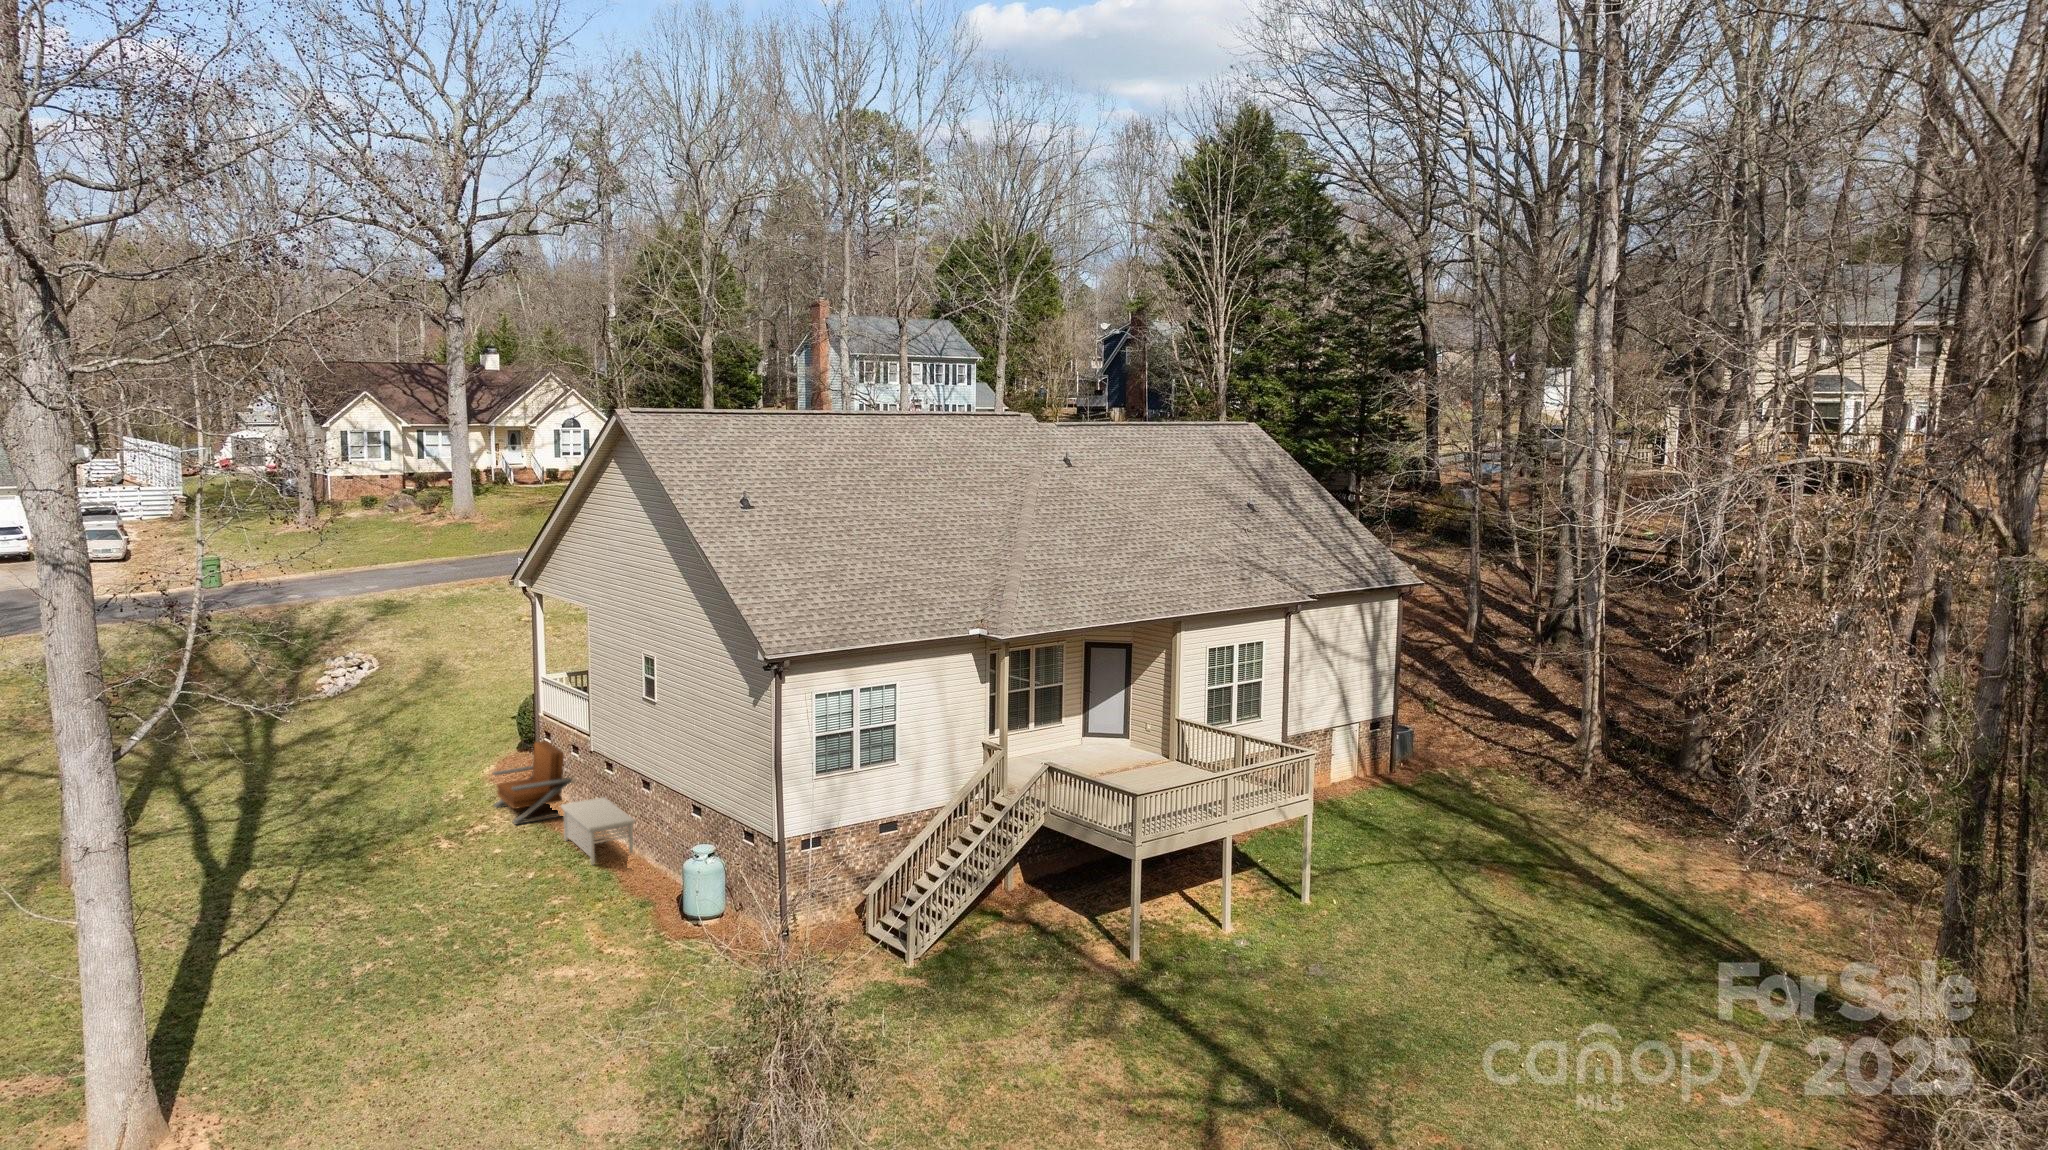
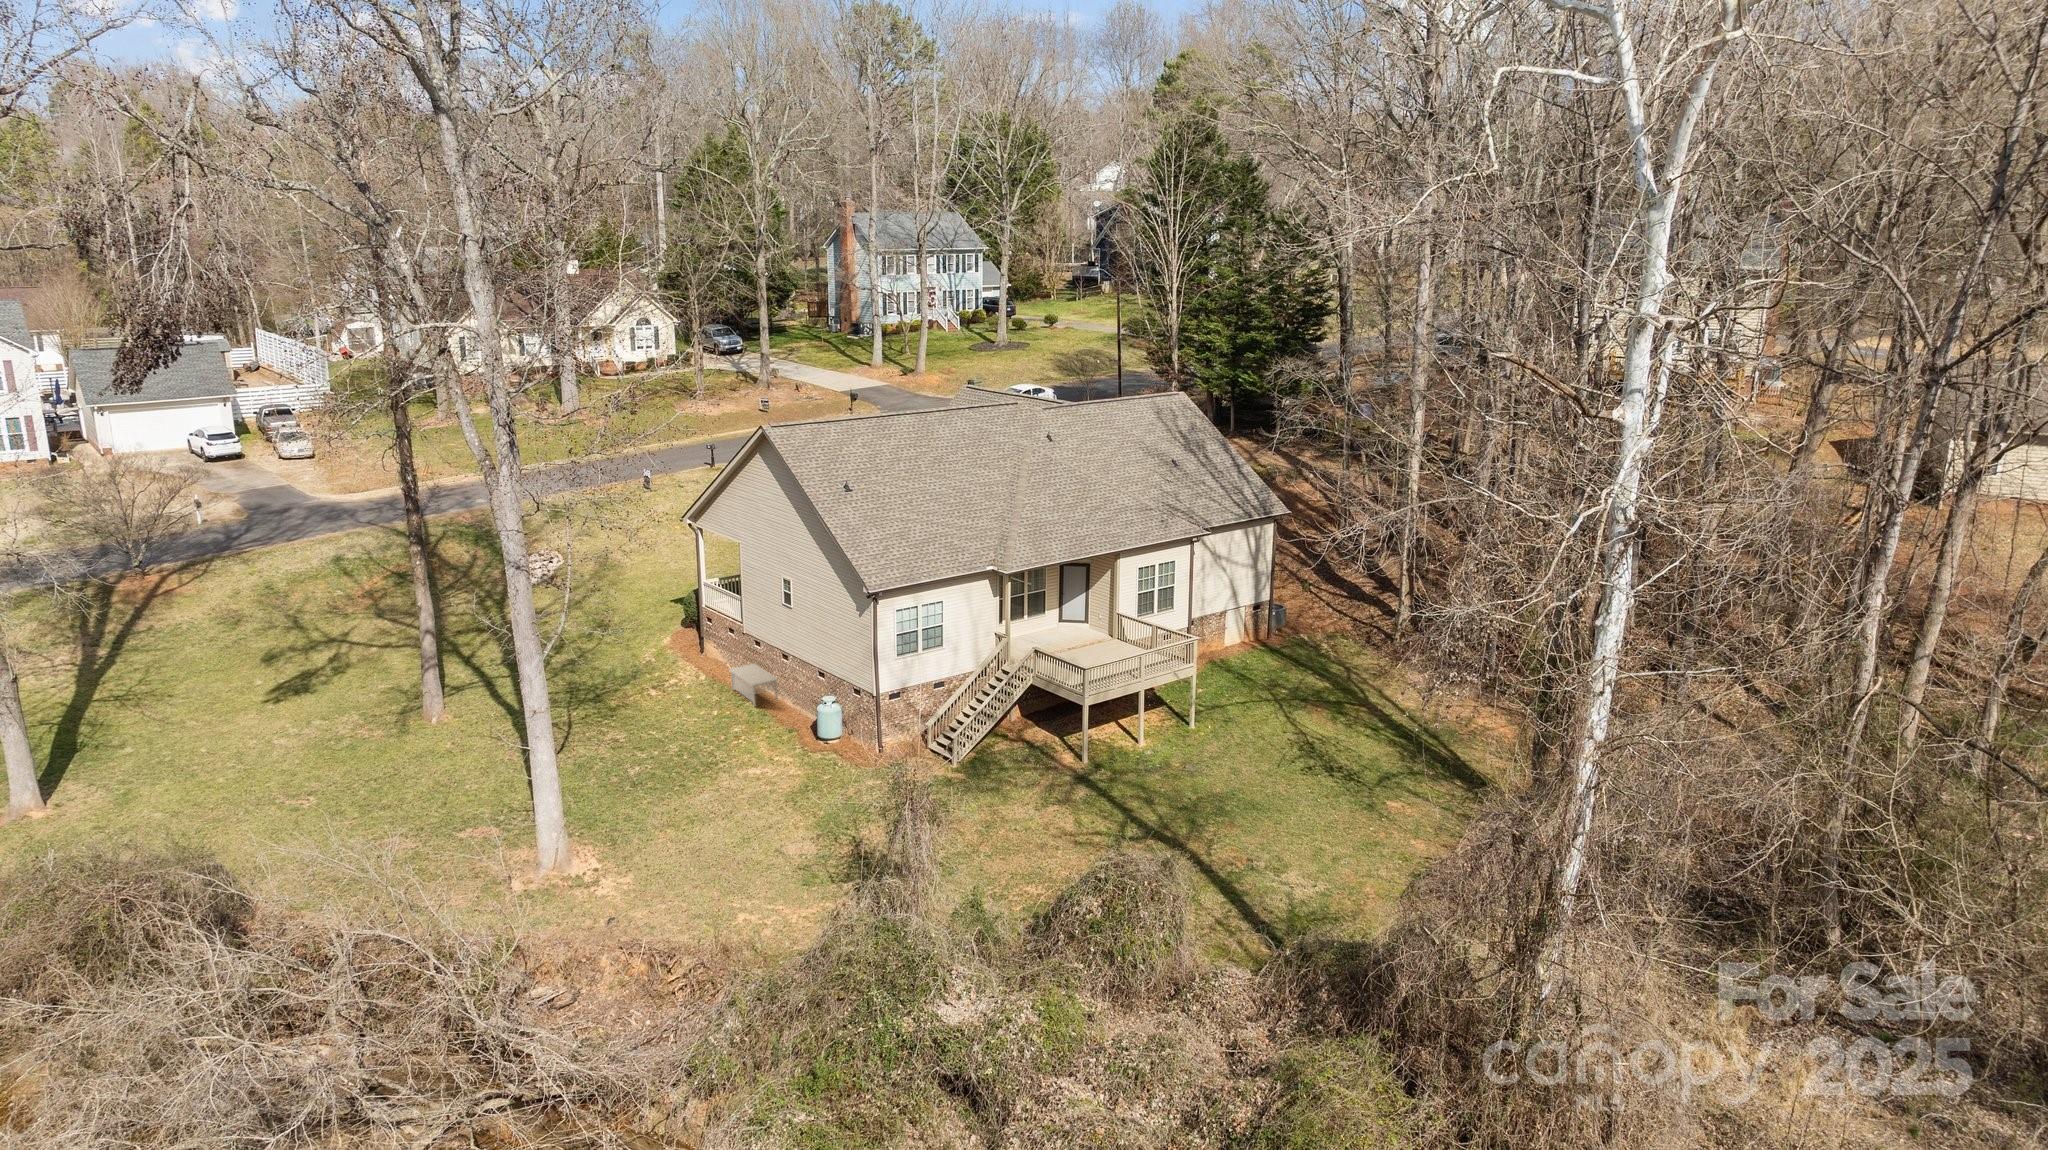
lounge chair: present [493,741,572,824] -> none [678,626,731,681]

